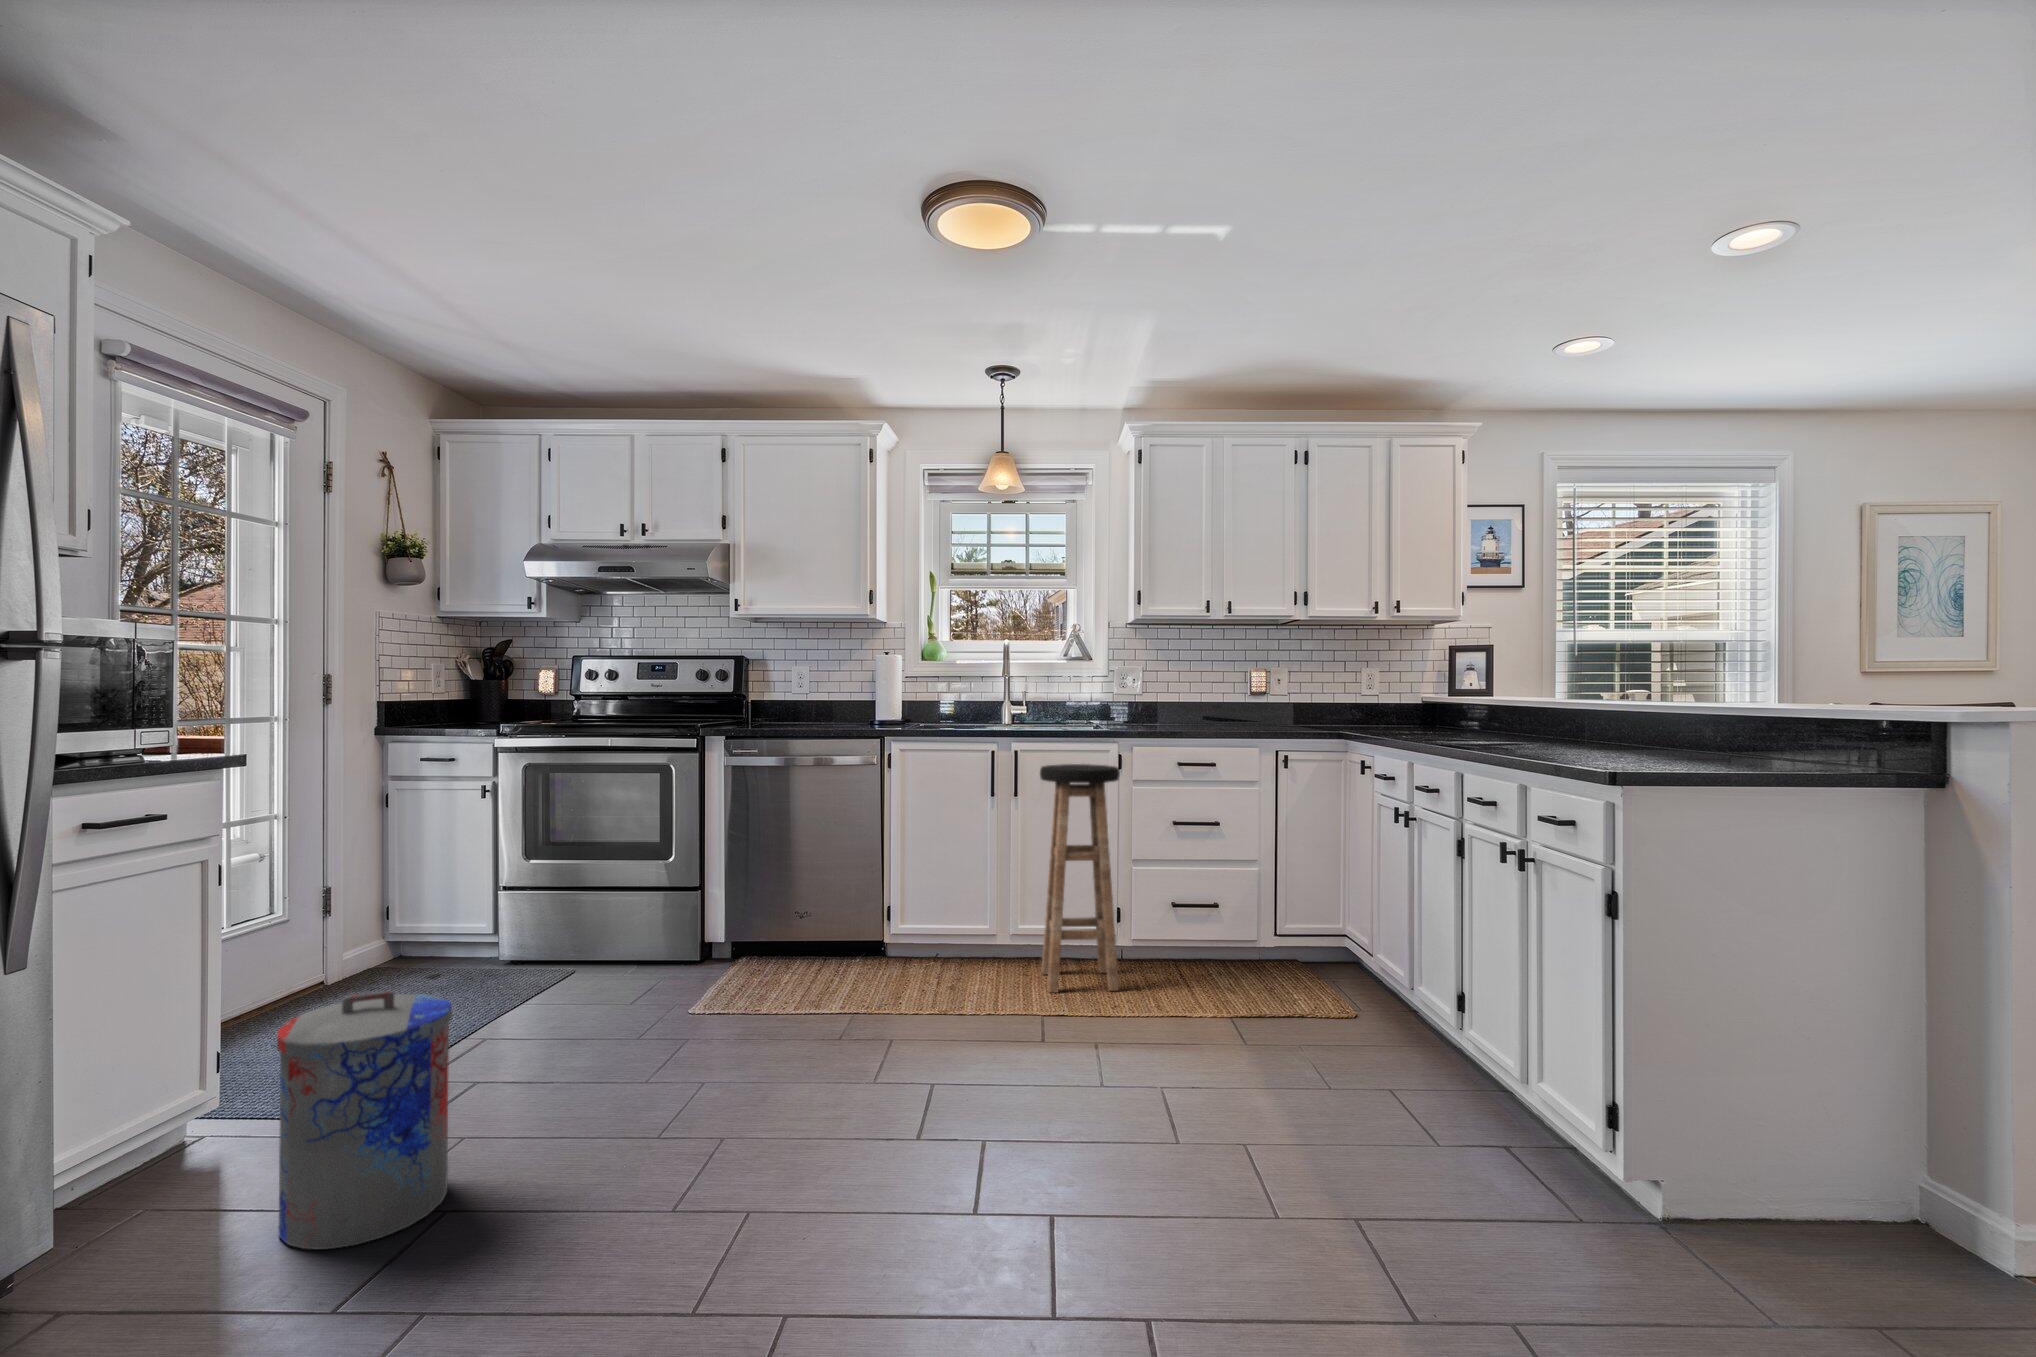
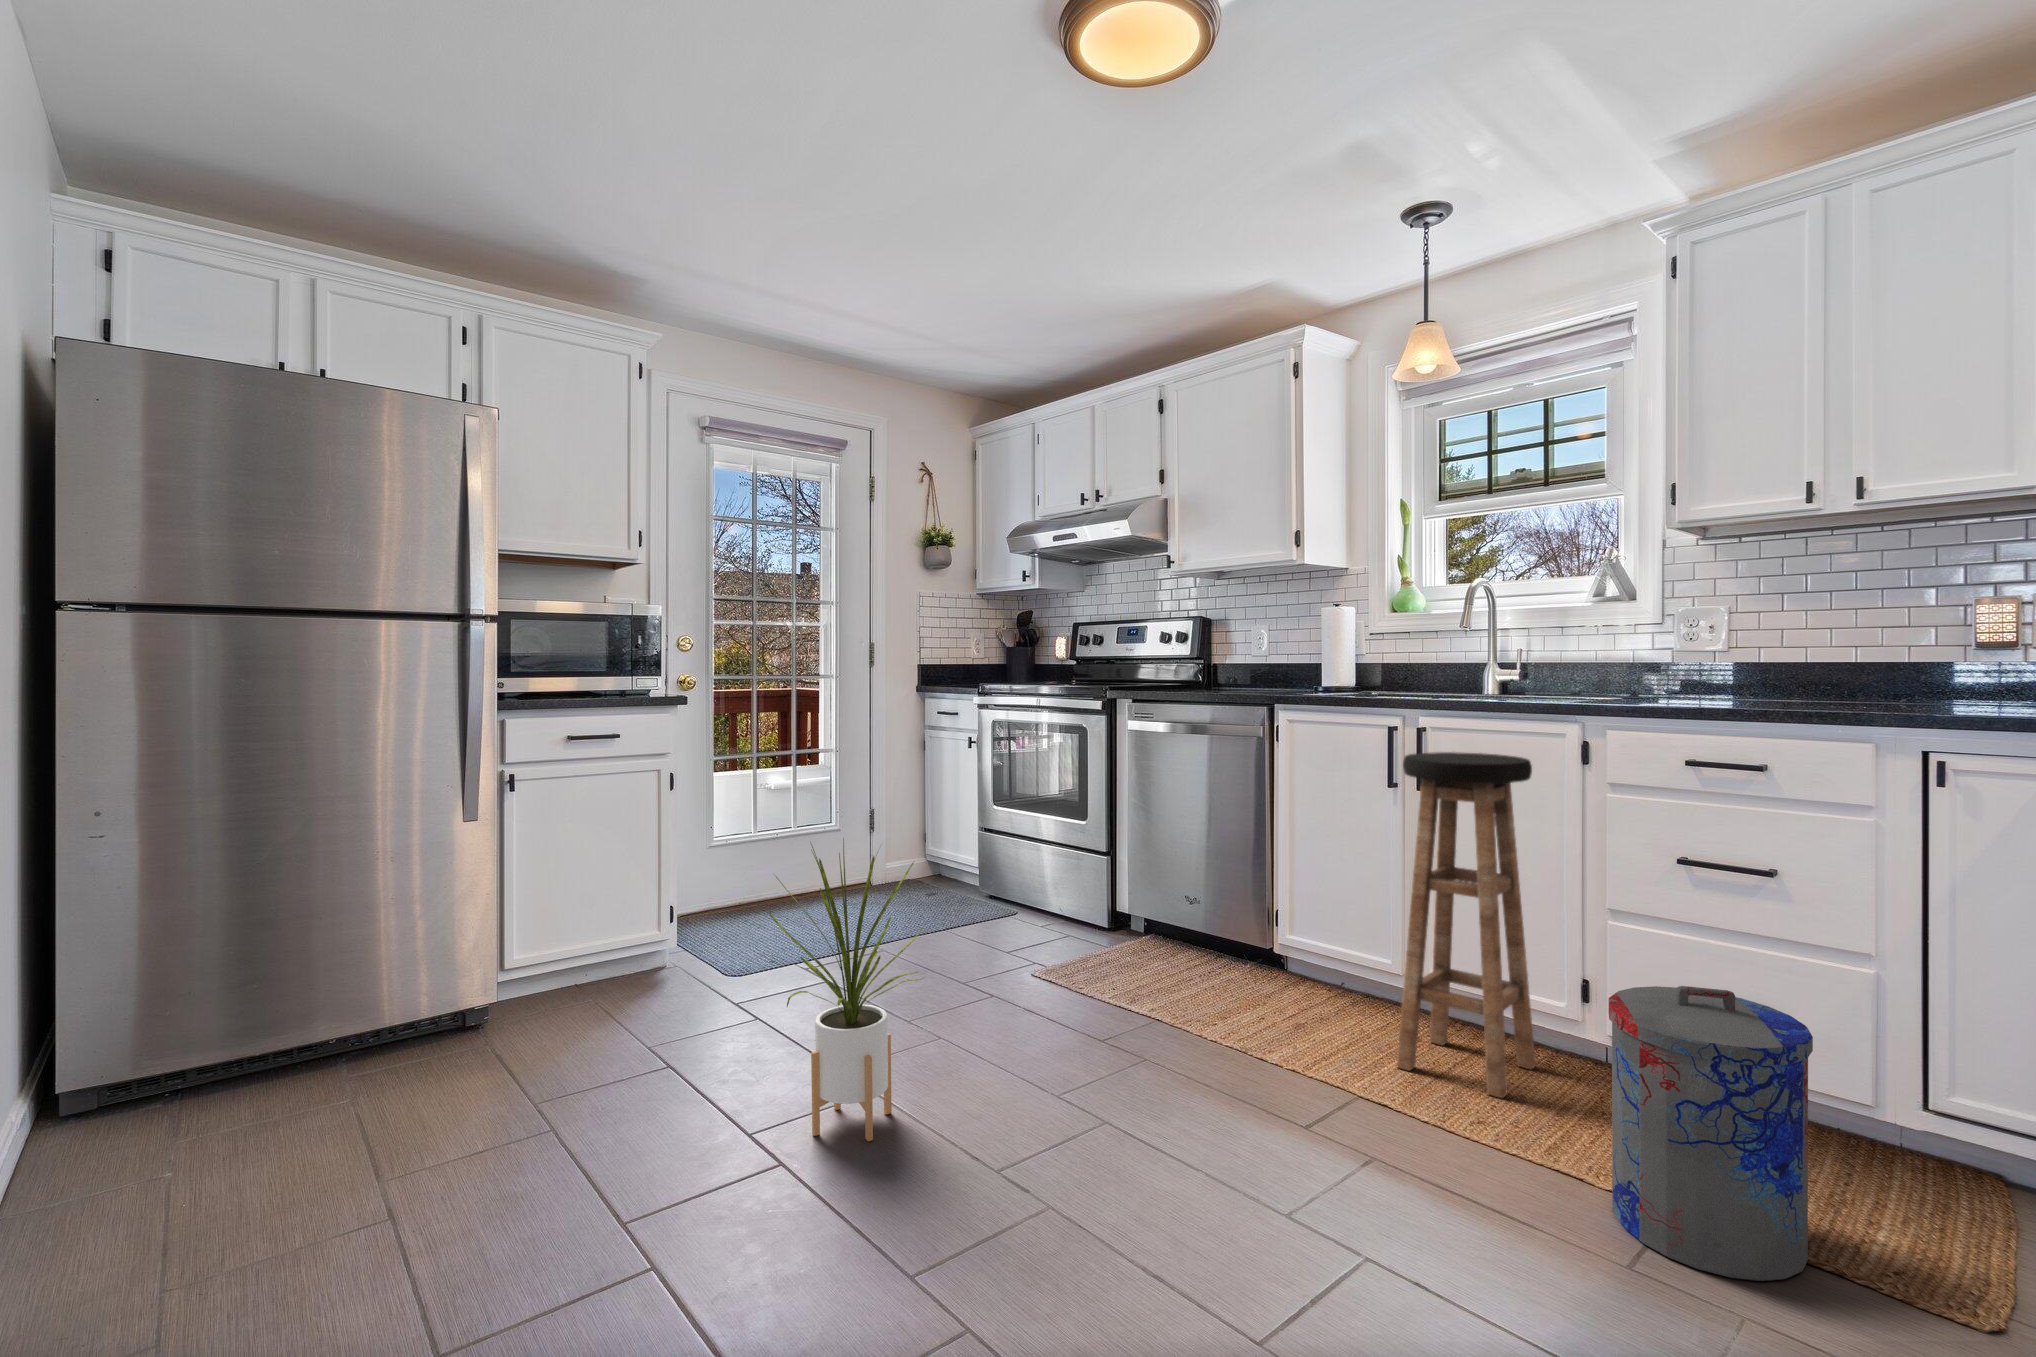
house plant: none [693,873,850,1174] -> present [768,839,923,1141]
trash can: present [277,991,452,1249] -> present [1608,986,1813,1281]

